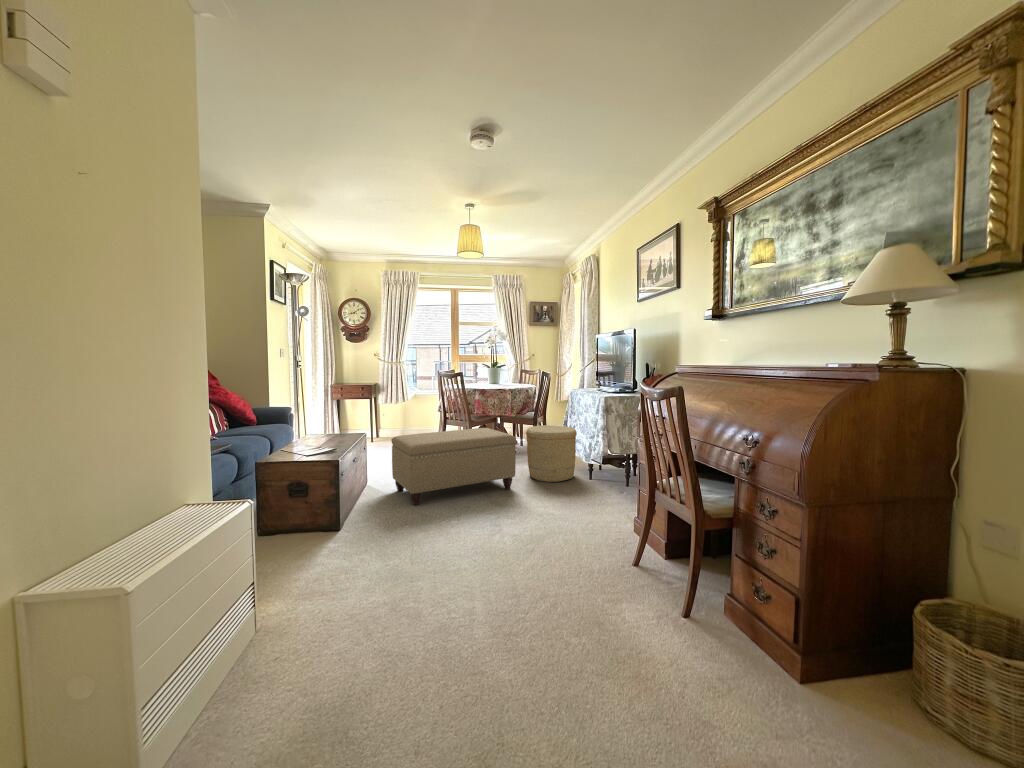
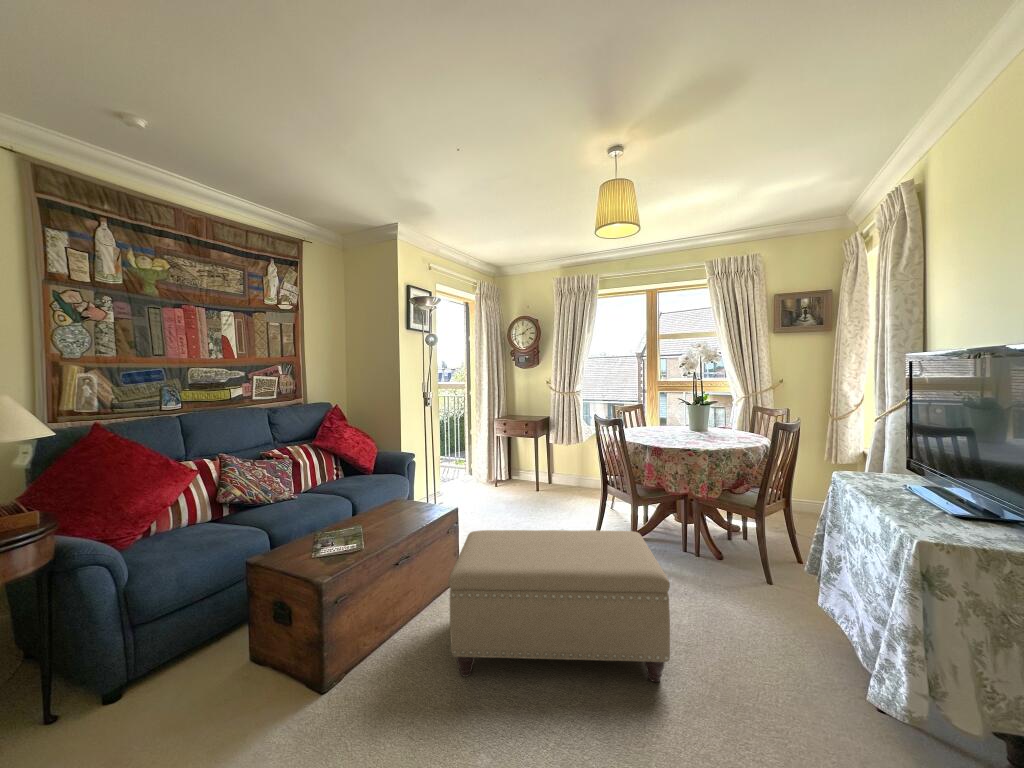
woven basket: present [526,425,577,482] -> none [714,541,842,696]

